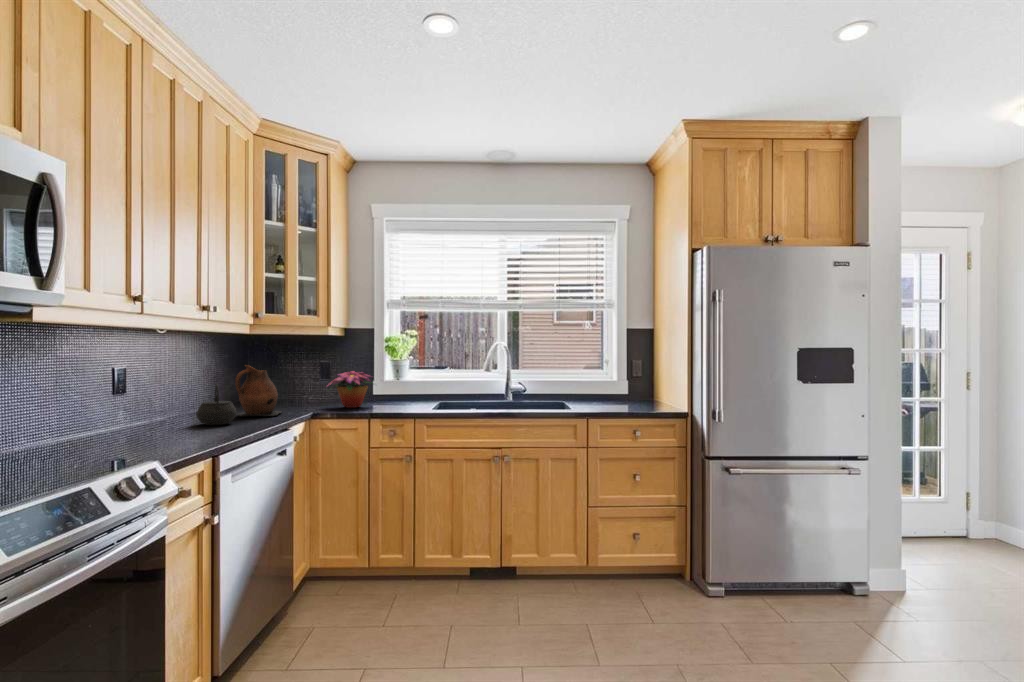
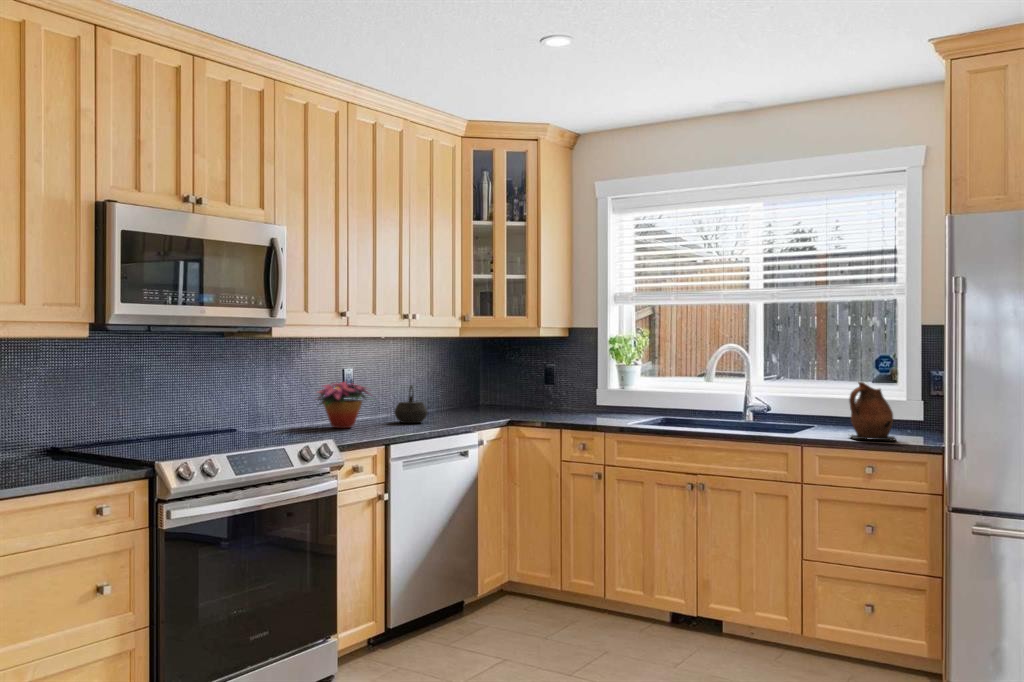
ceramic pitcher: present [235,365,281,416] -> present [849,382,896,441]
flower arrangement: present [329,371,372,408] -> present [318,382,372,428]

